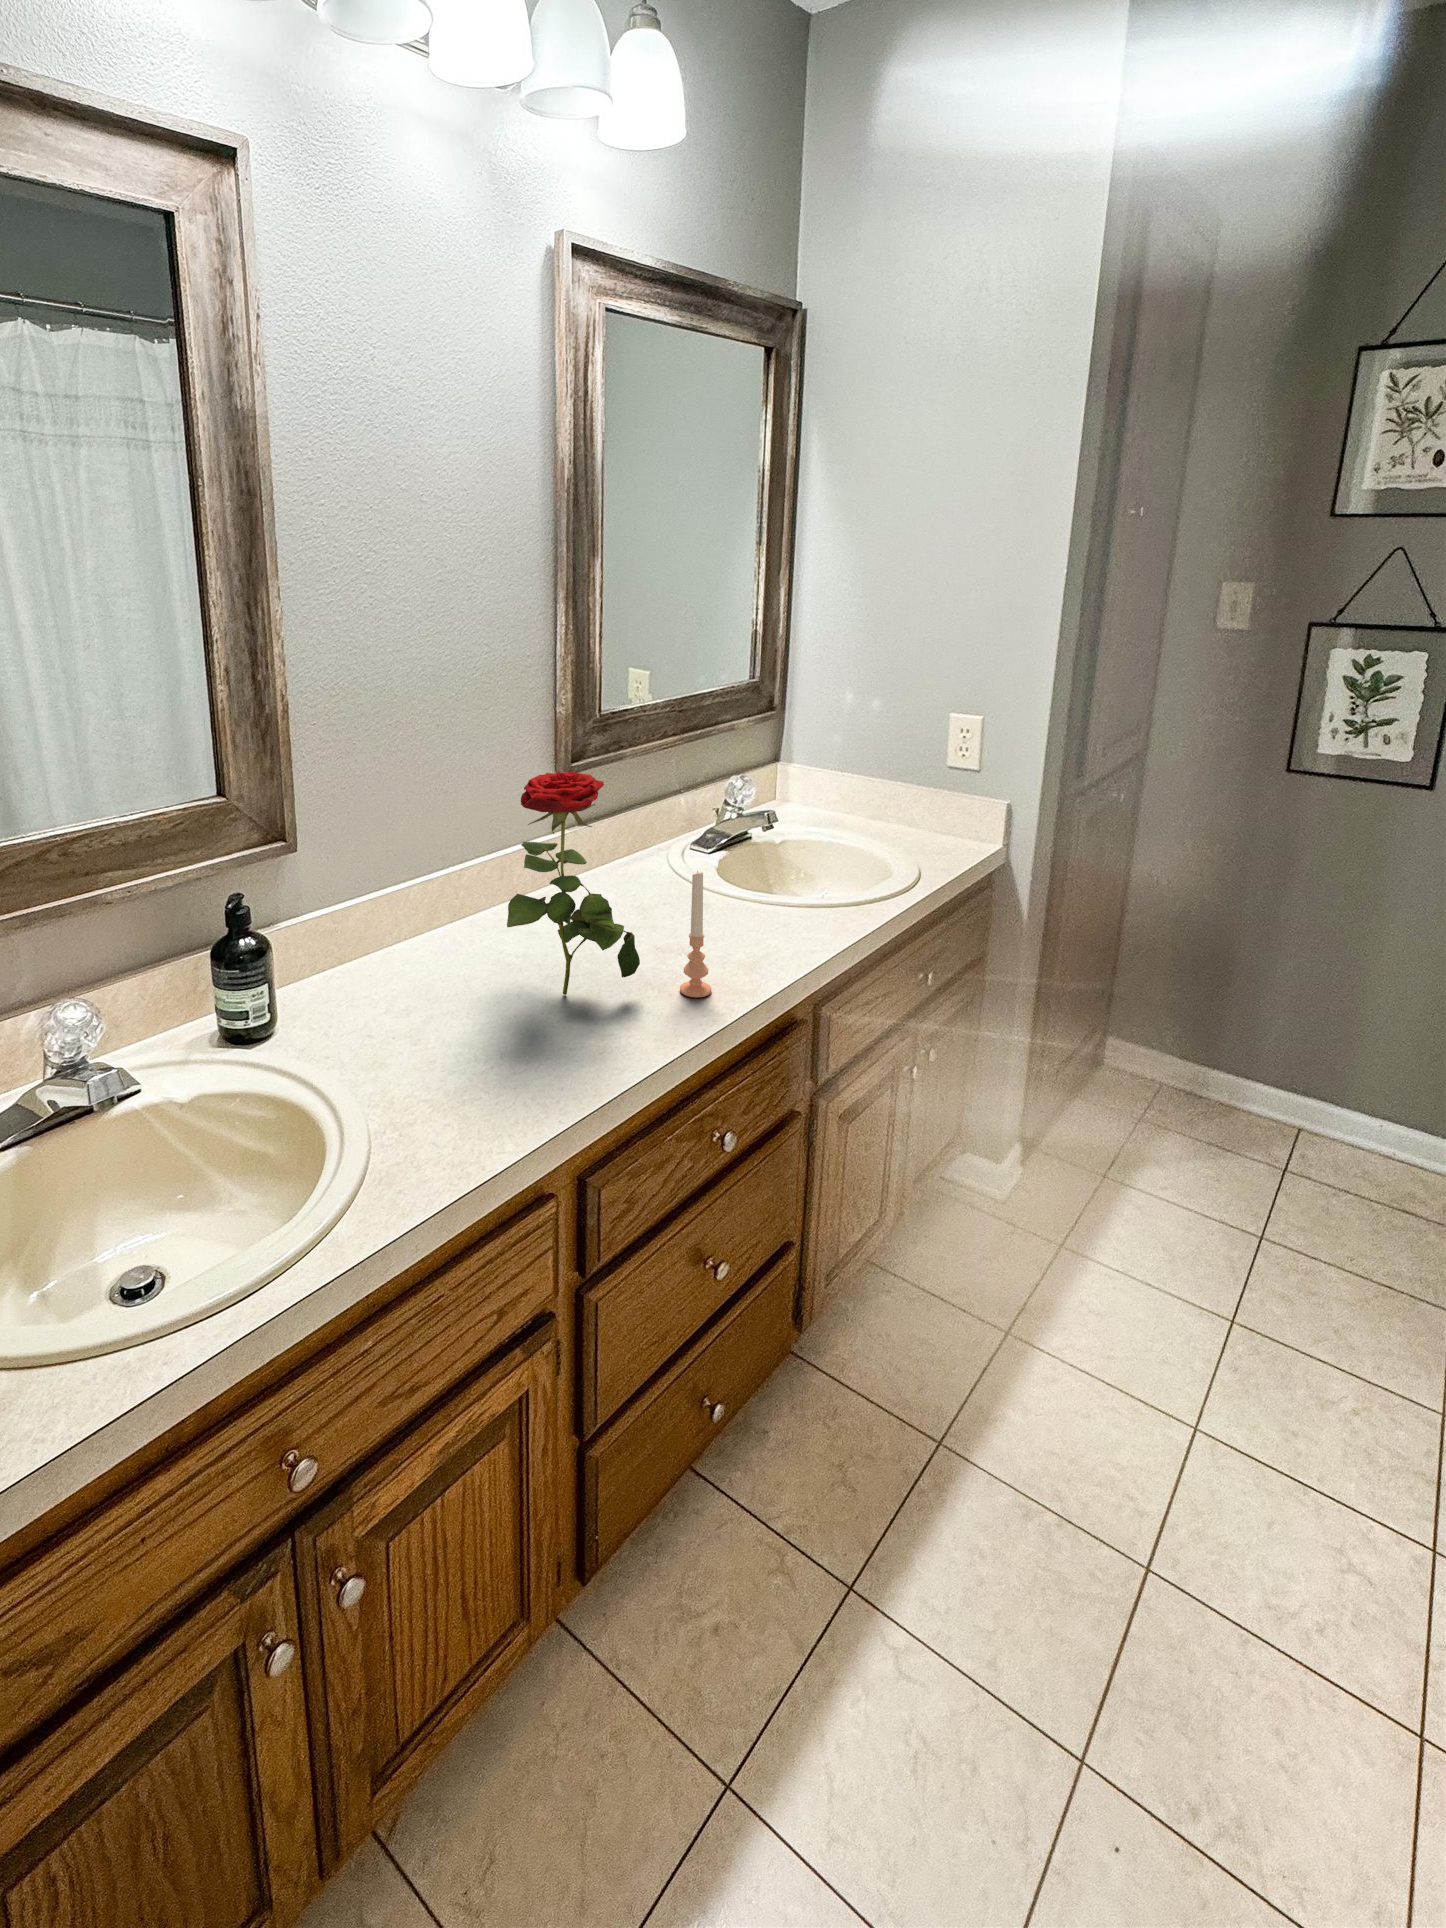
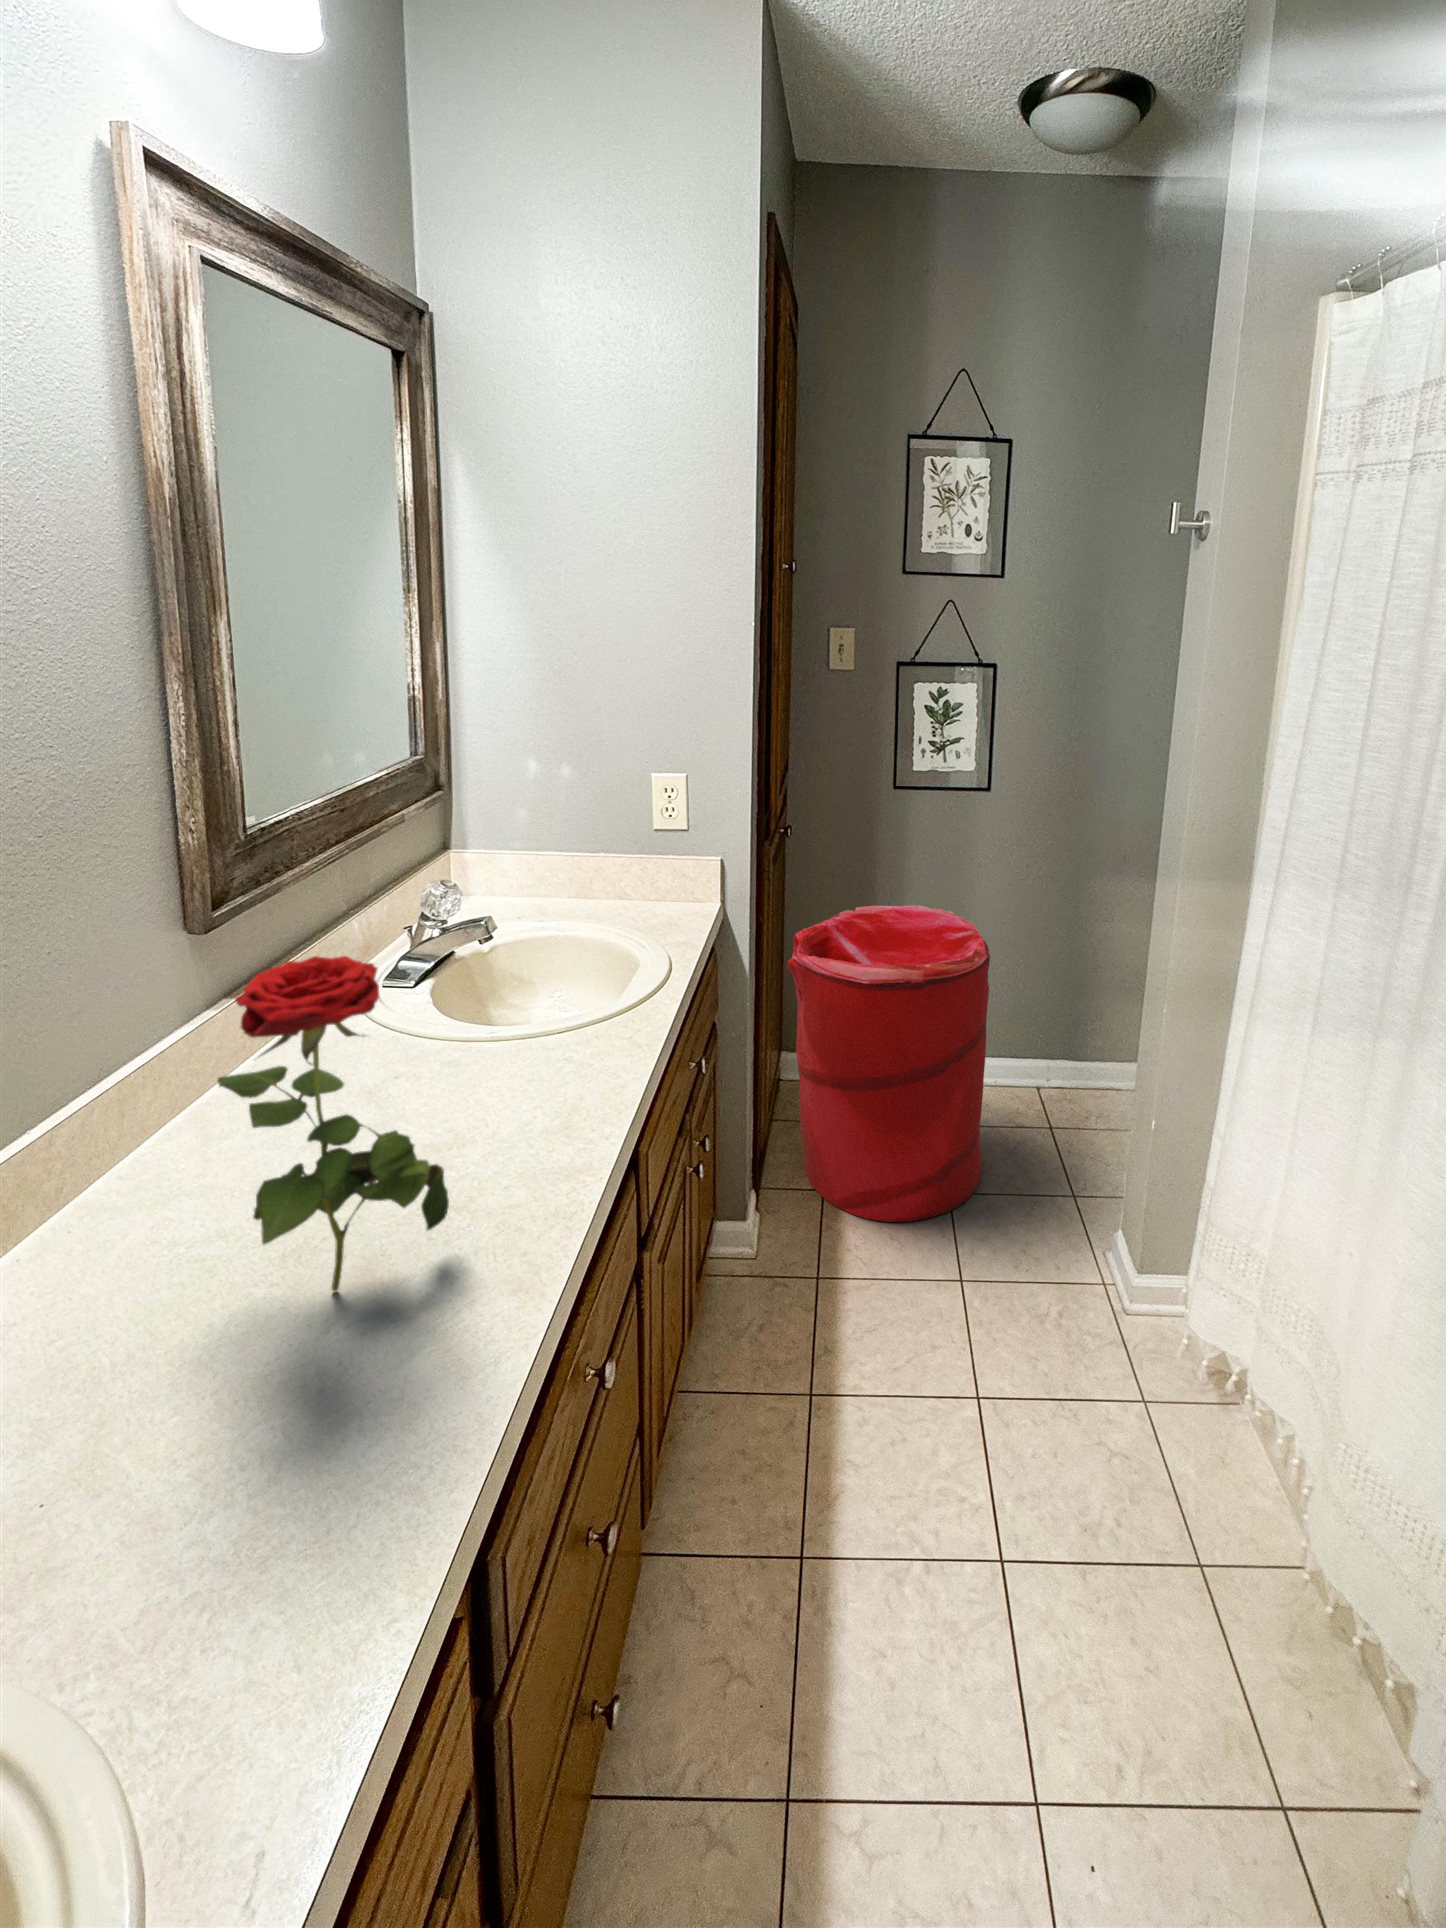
candle: present [680,871,711,997] -> none [503,1049,548,1218]
laundry hamper: none [1095,897,1372,1260] -> present [788,906,990,1222]

